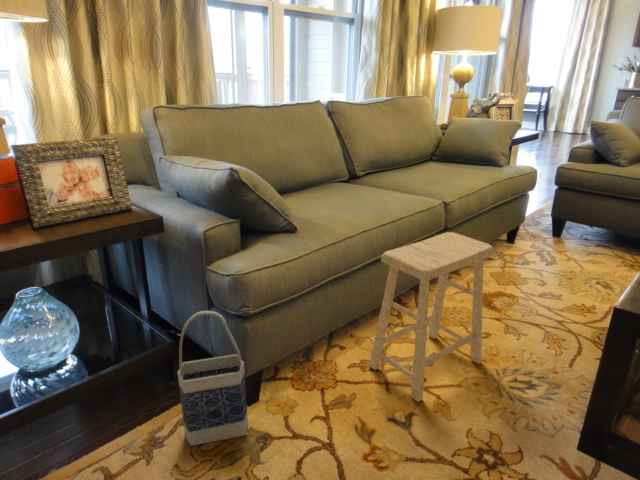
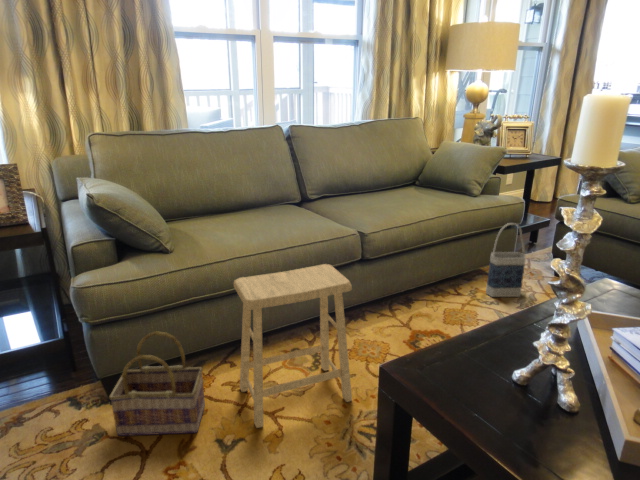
bag: present [178,311,248,446] -> present [486,223,526,297]
basket: none [272,316,369,435] -> present [109,331,205,436]

